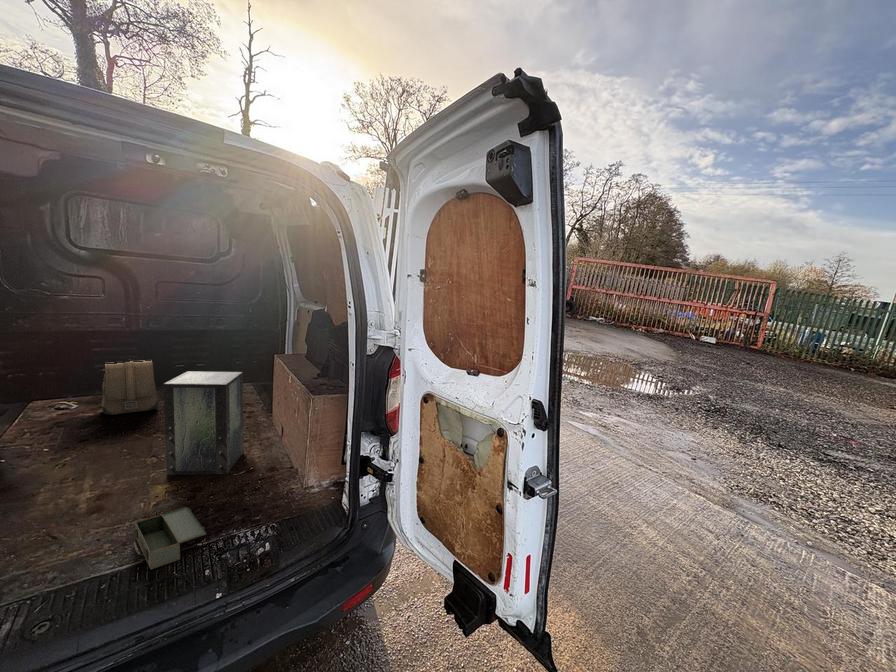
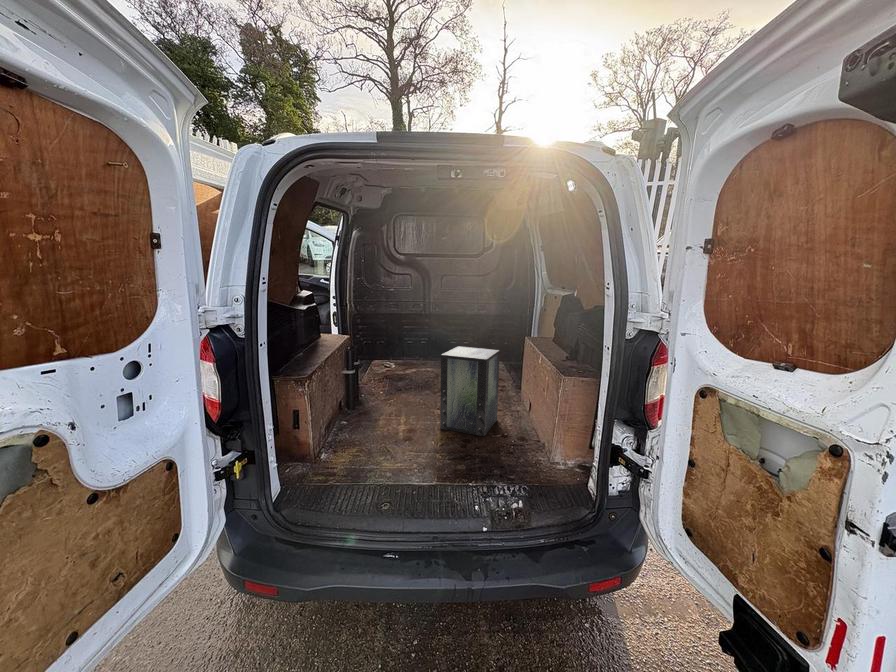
backpack: present [101,361,158,415] -> none [401,333,436,376]
toolbox: present [134,507,206,570] -> none [417,458,468,504]

